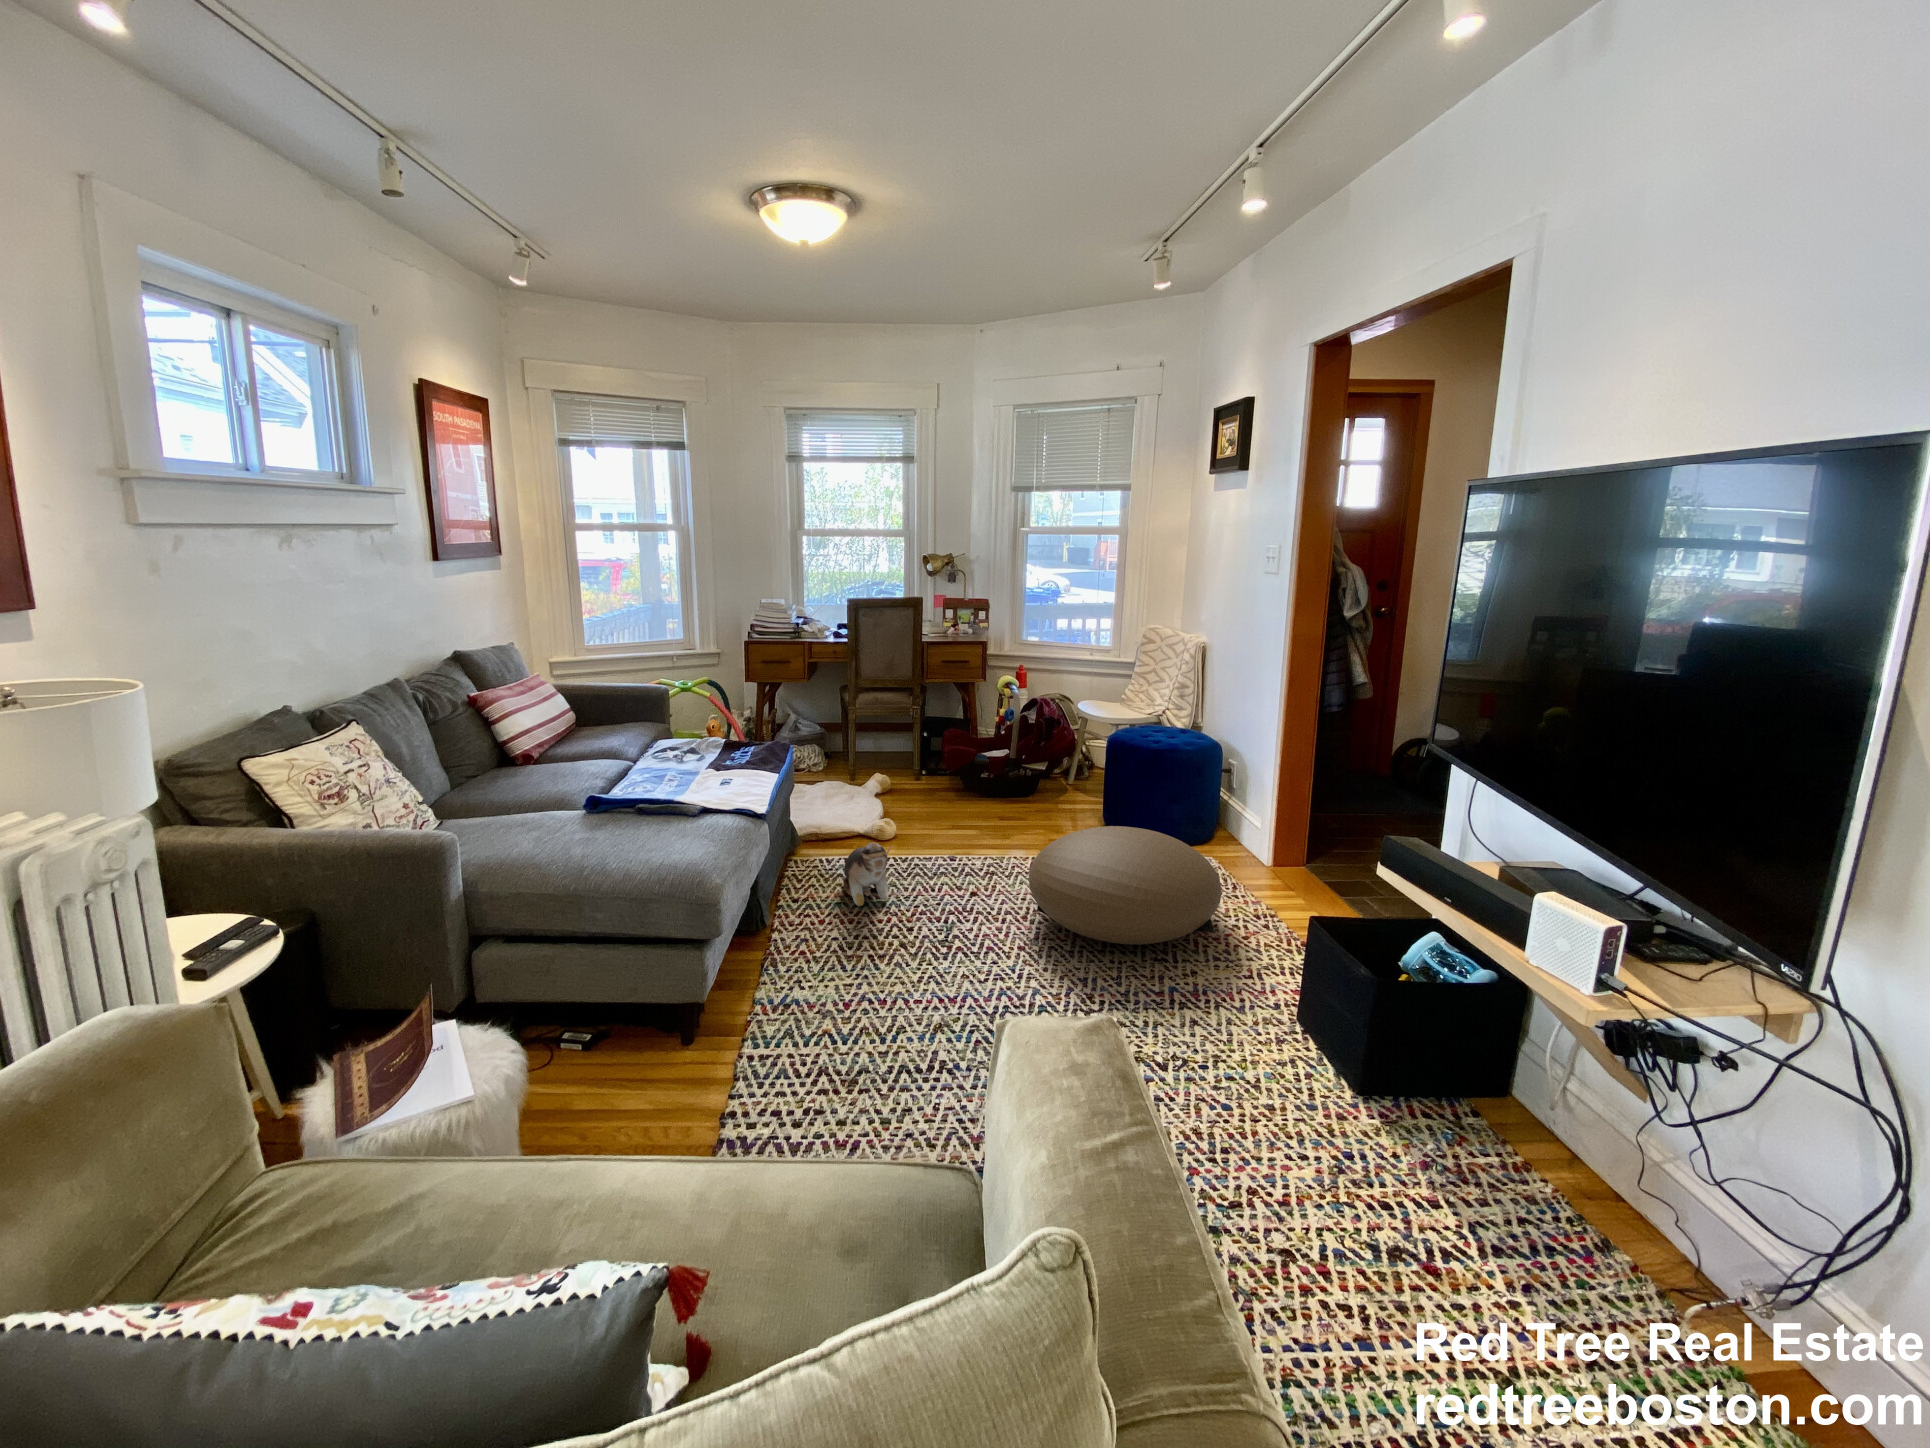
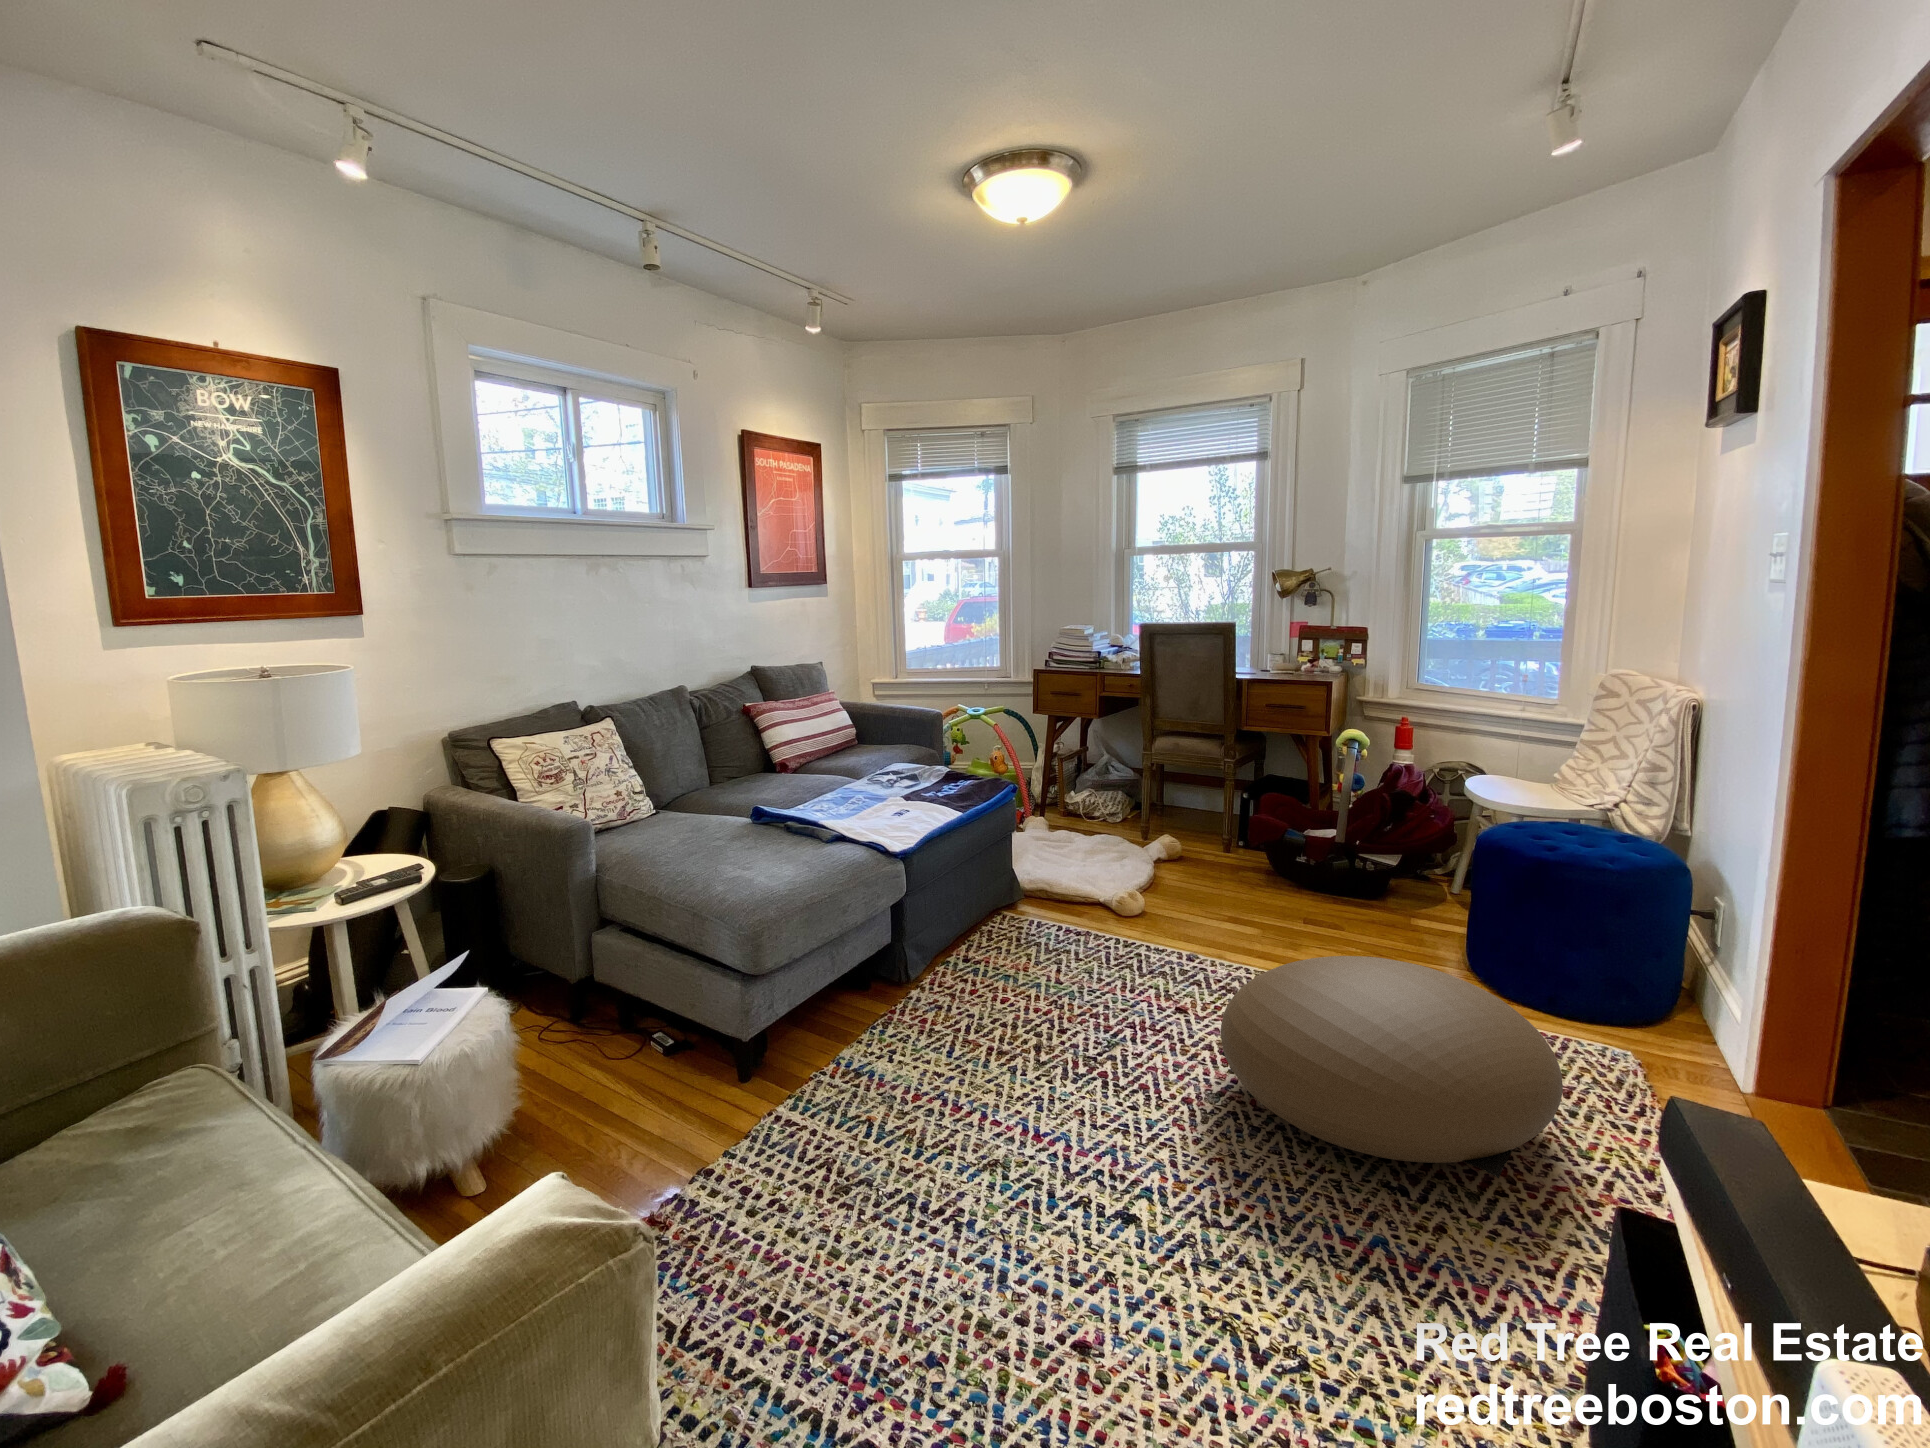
plush toy: present [843,842,891,906] -> none [1021,912,1077,988]

